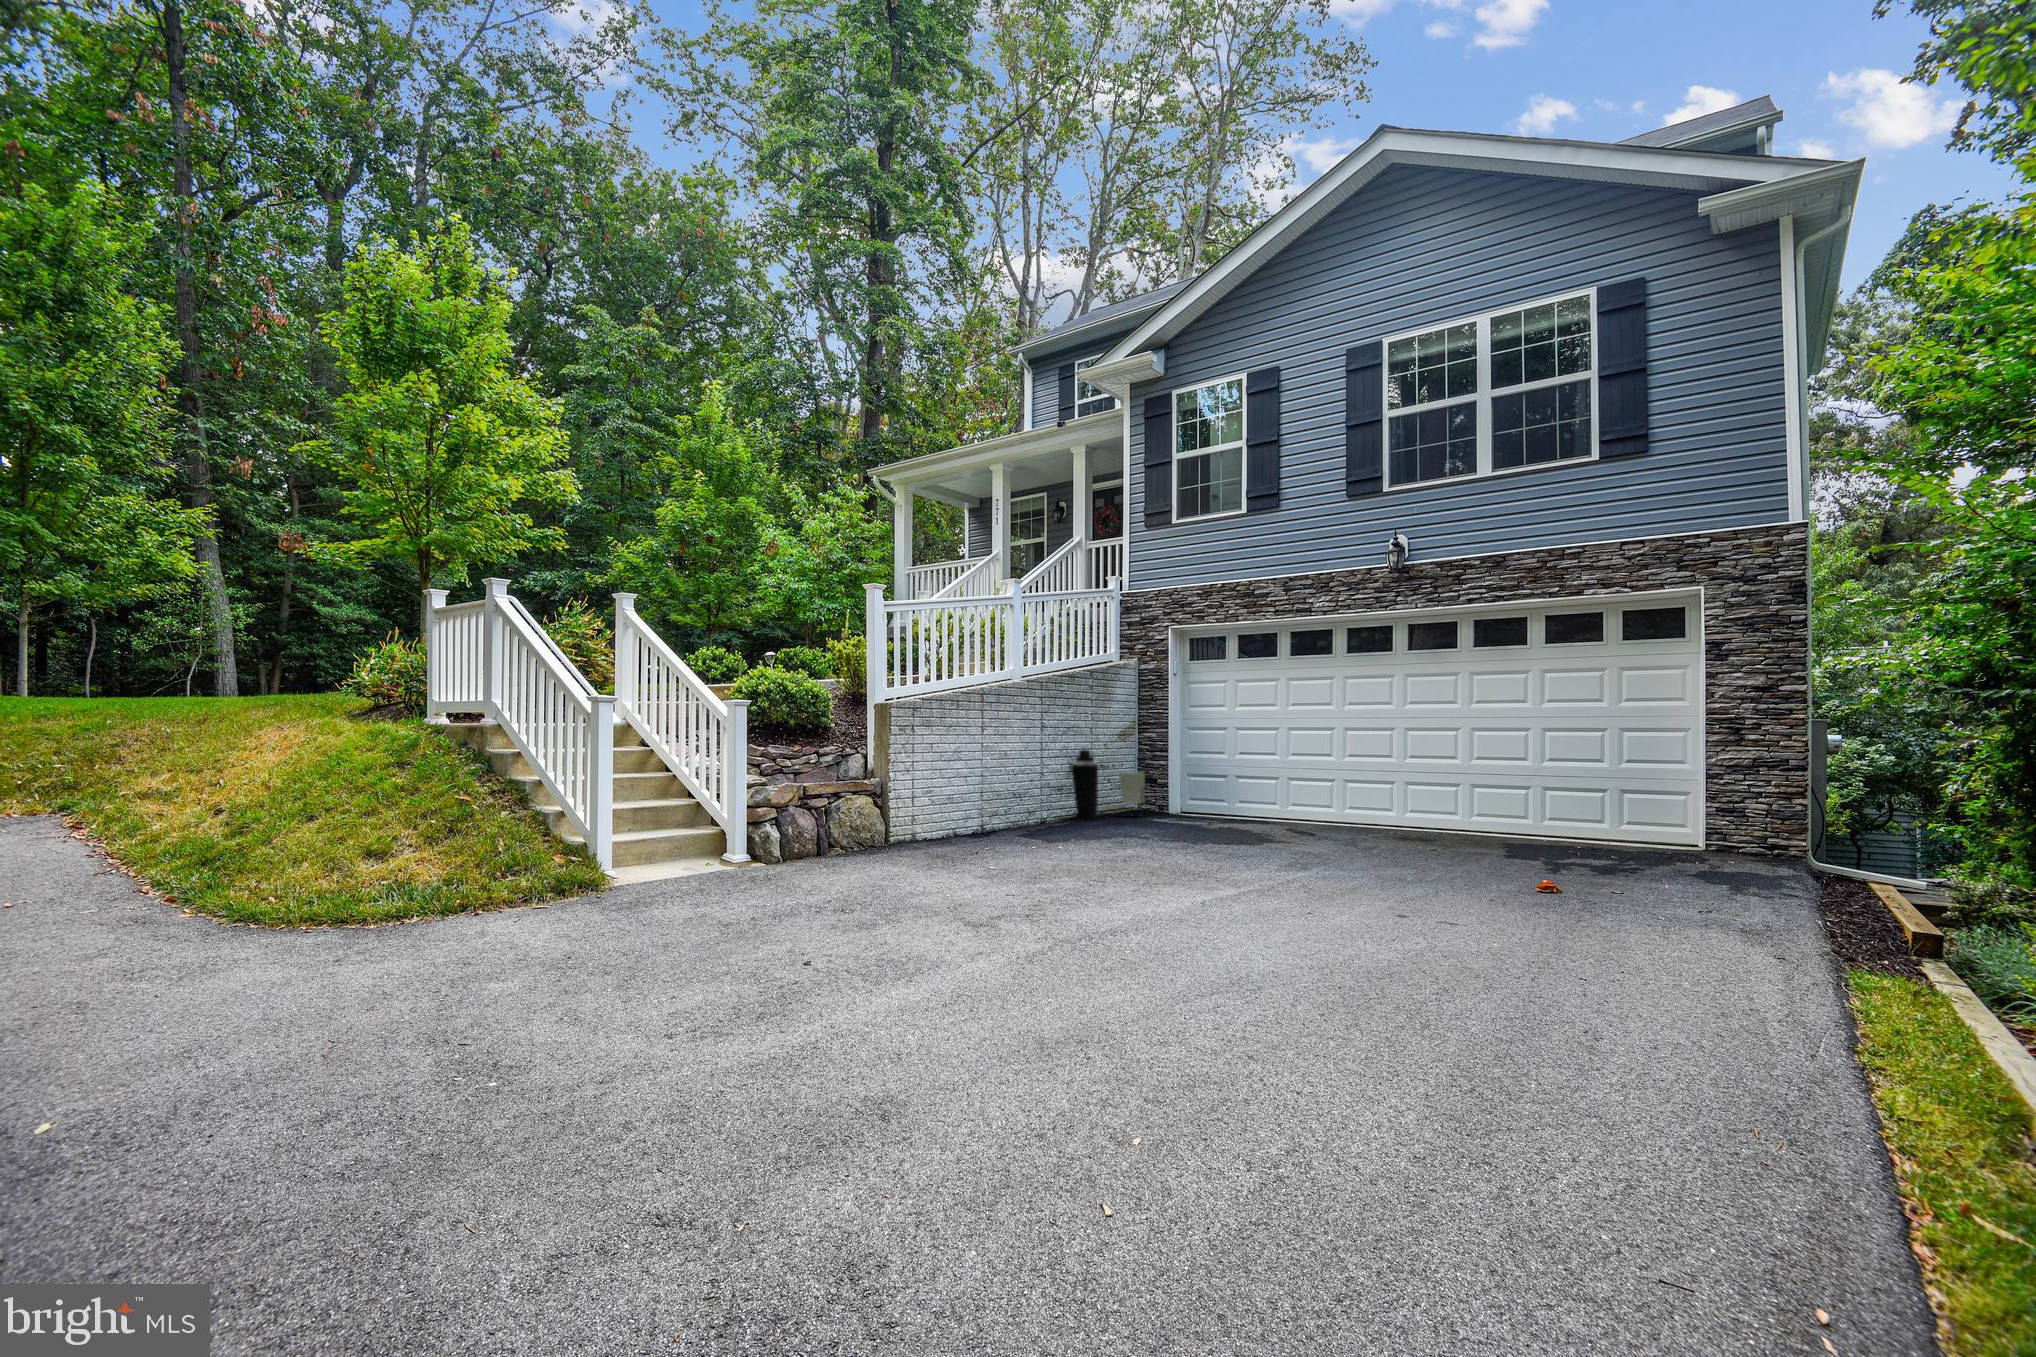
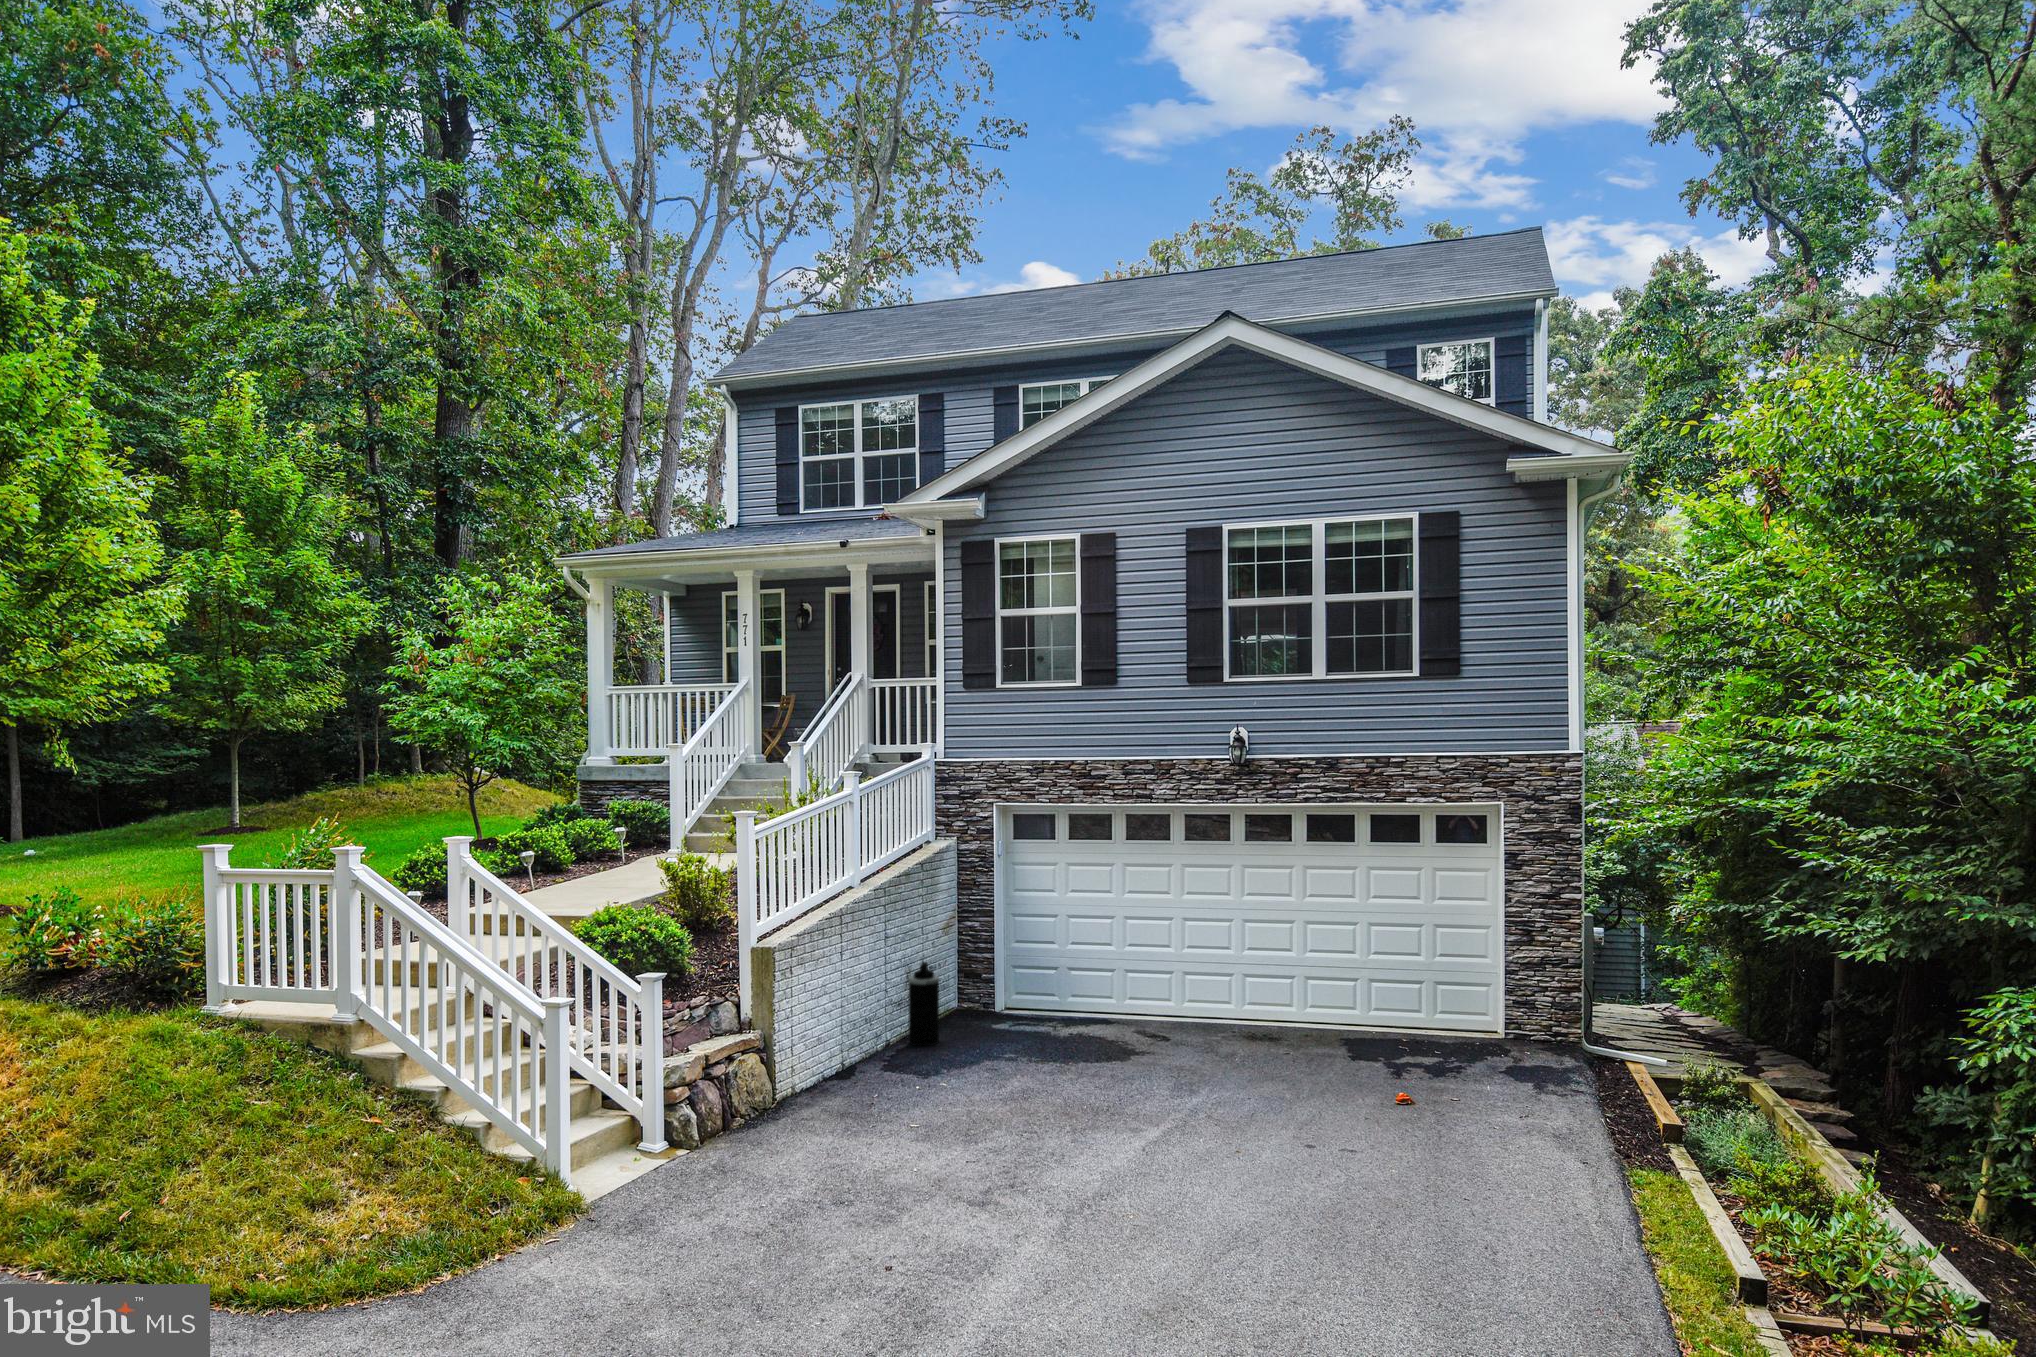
planter: present [1119,772,1145,804] -> none [944,970,976,1025]

